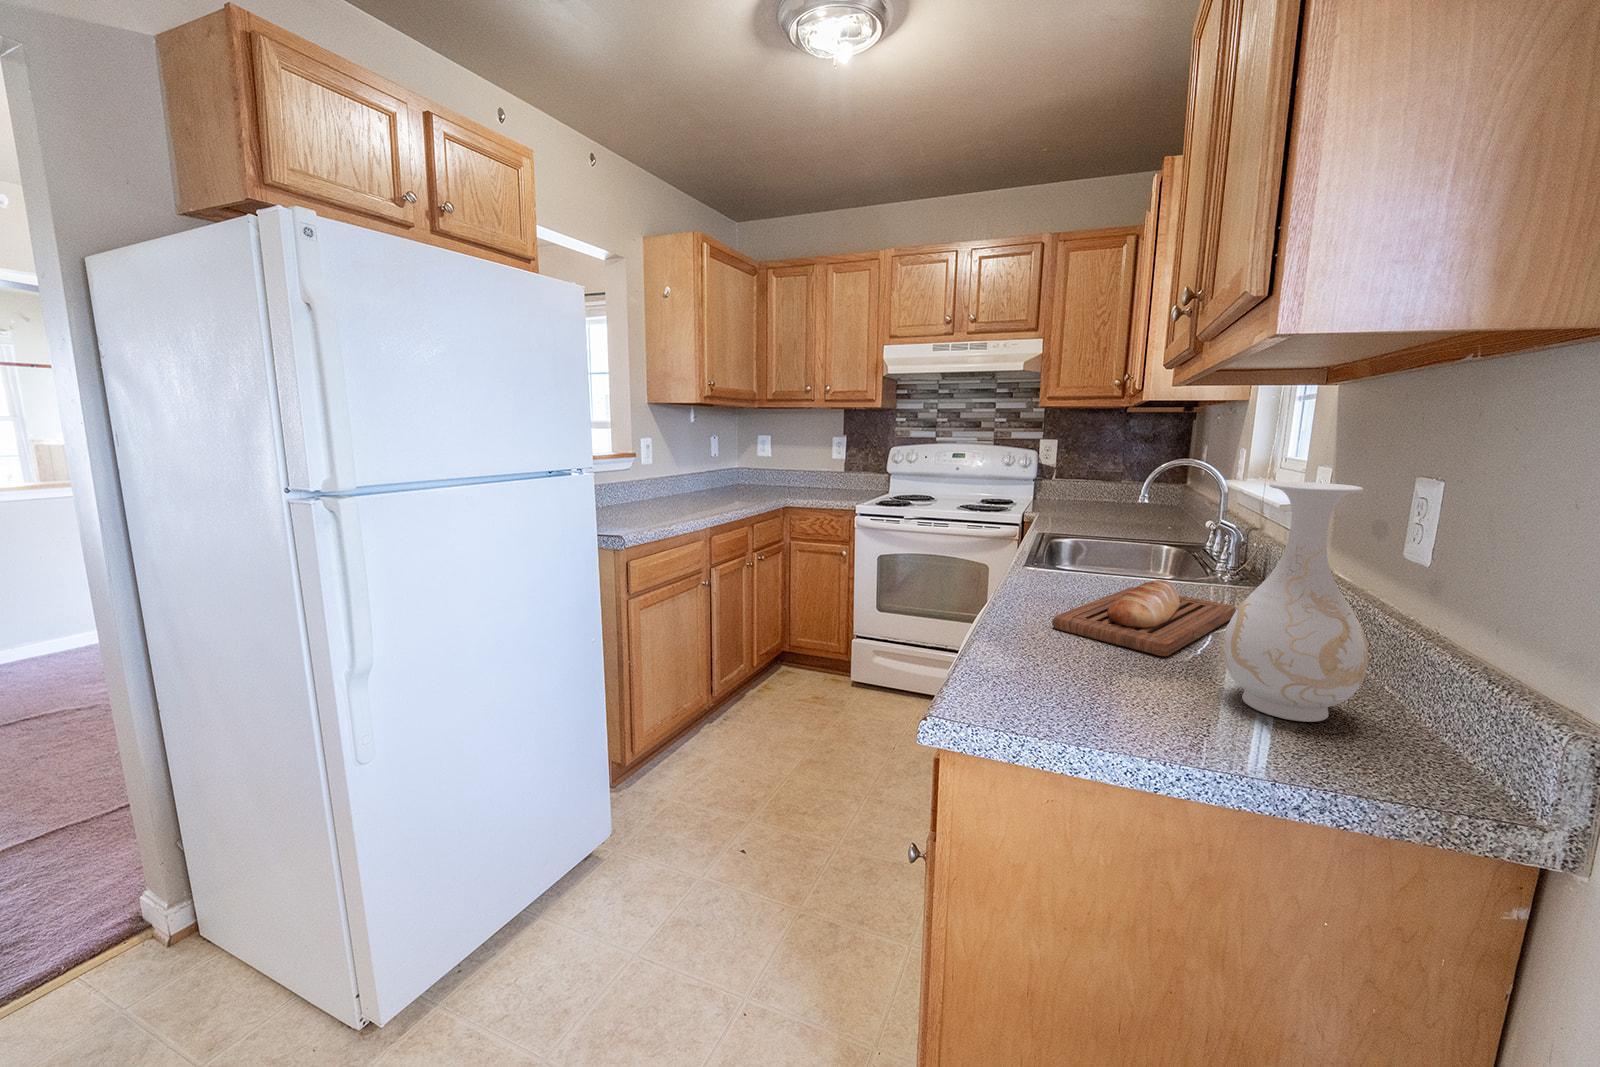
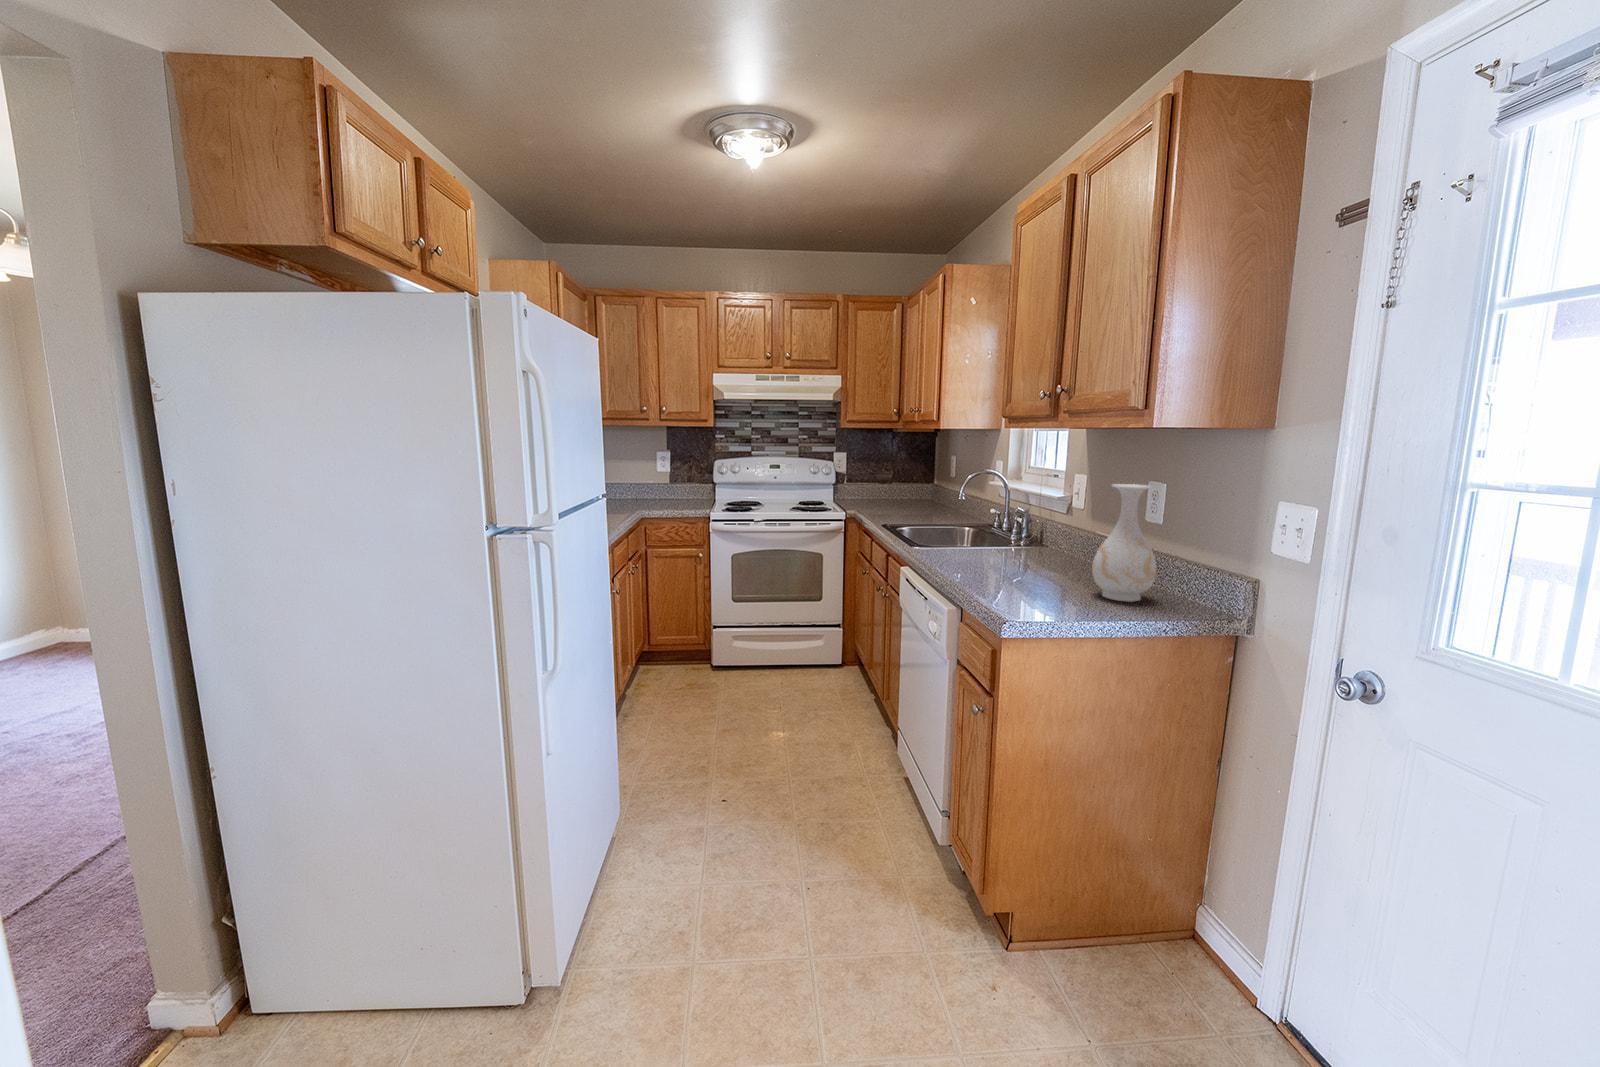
bread loaf: present [1052,580,1236,656] -> none [981,545,1055,584]

